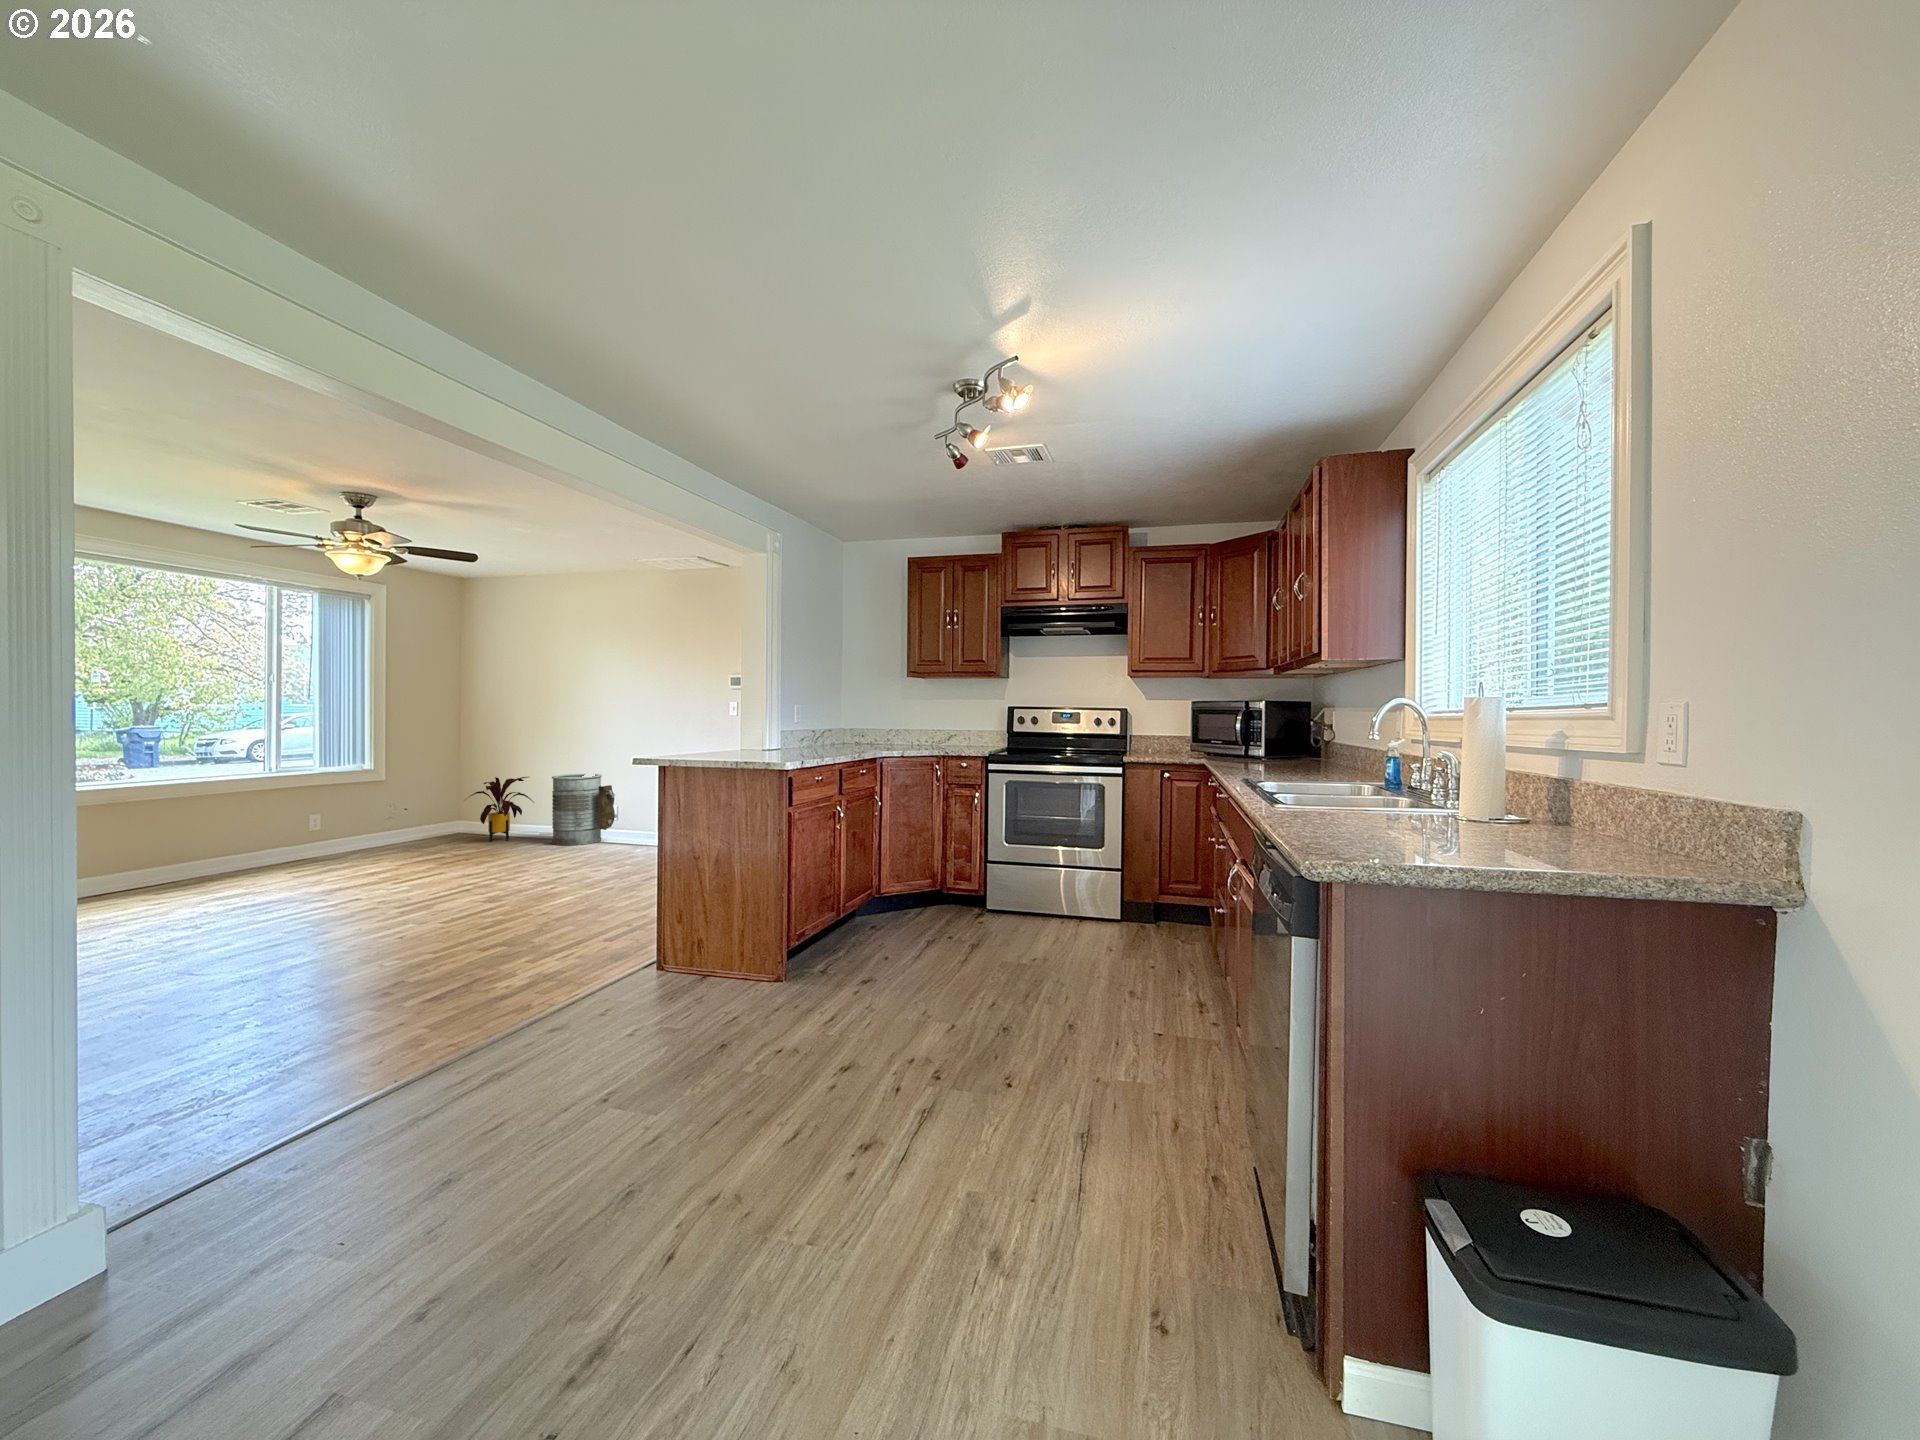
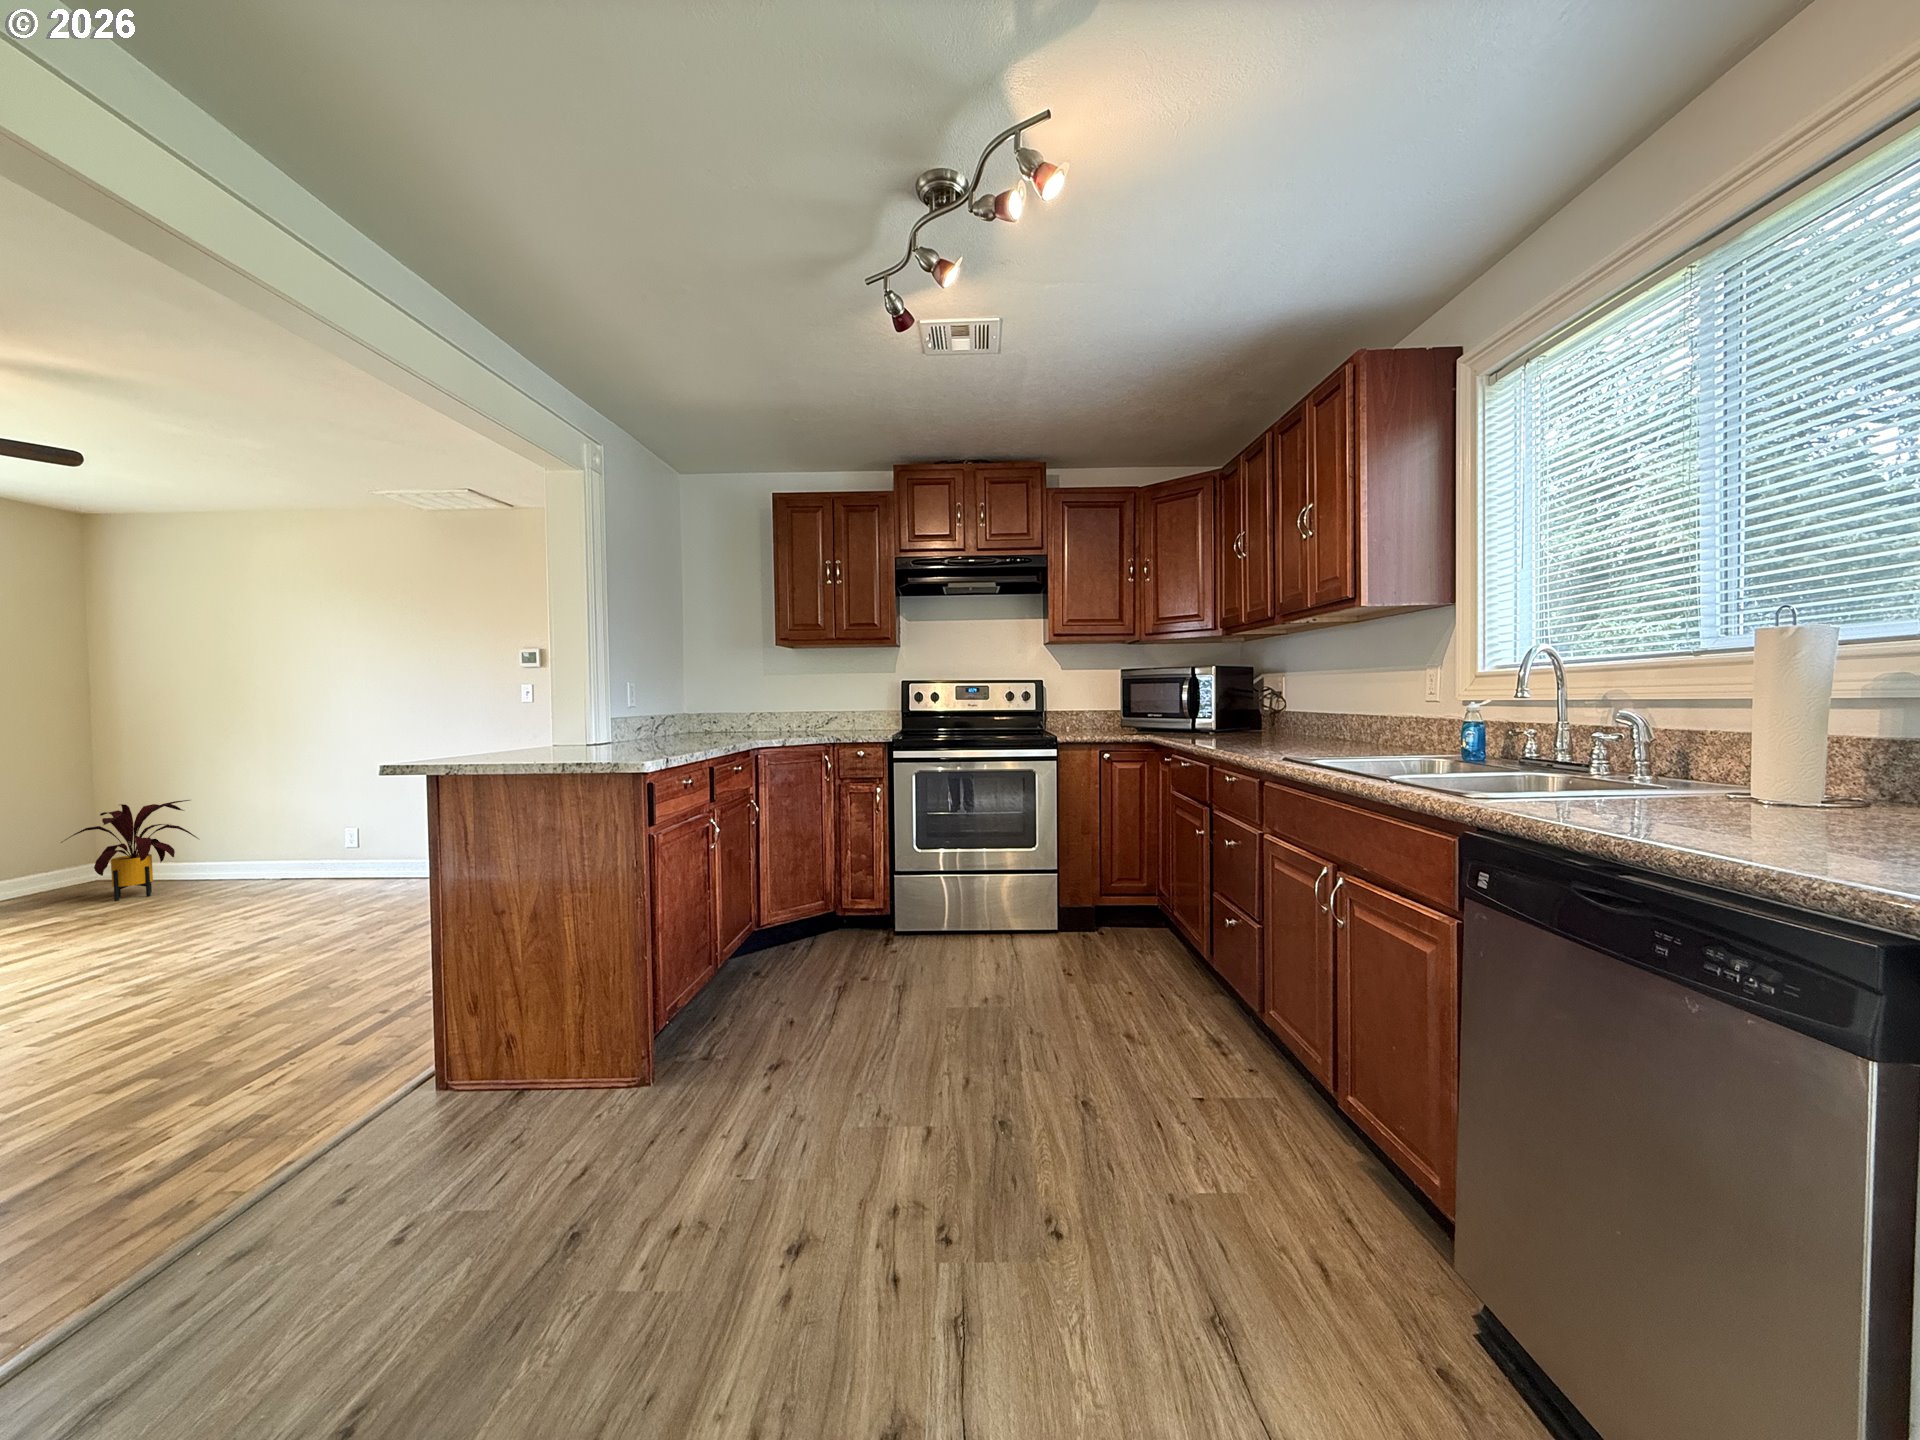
trash can: present [552,774,618,846] -> none [225,791,342,896]

